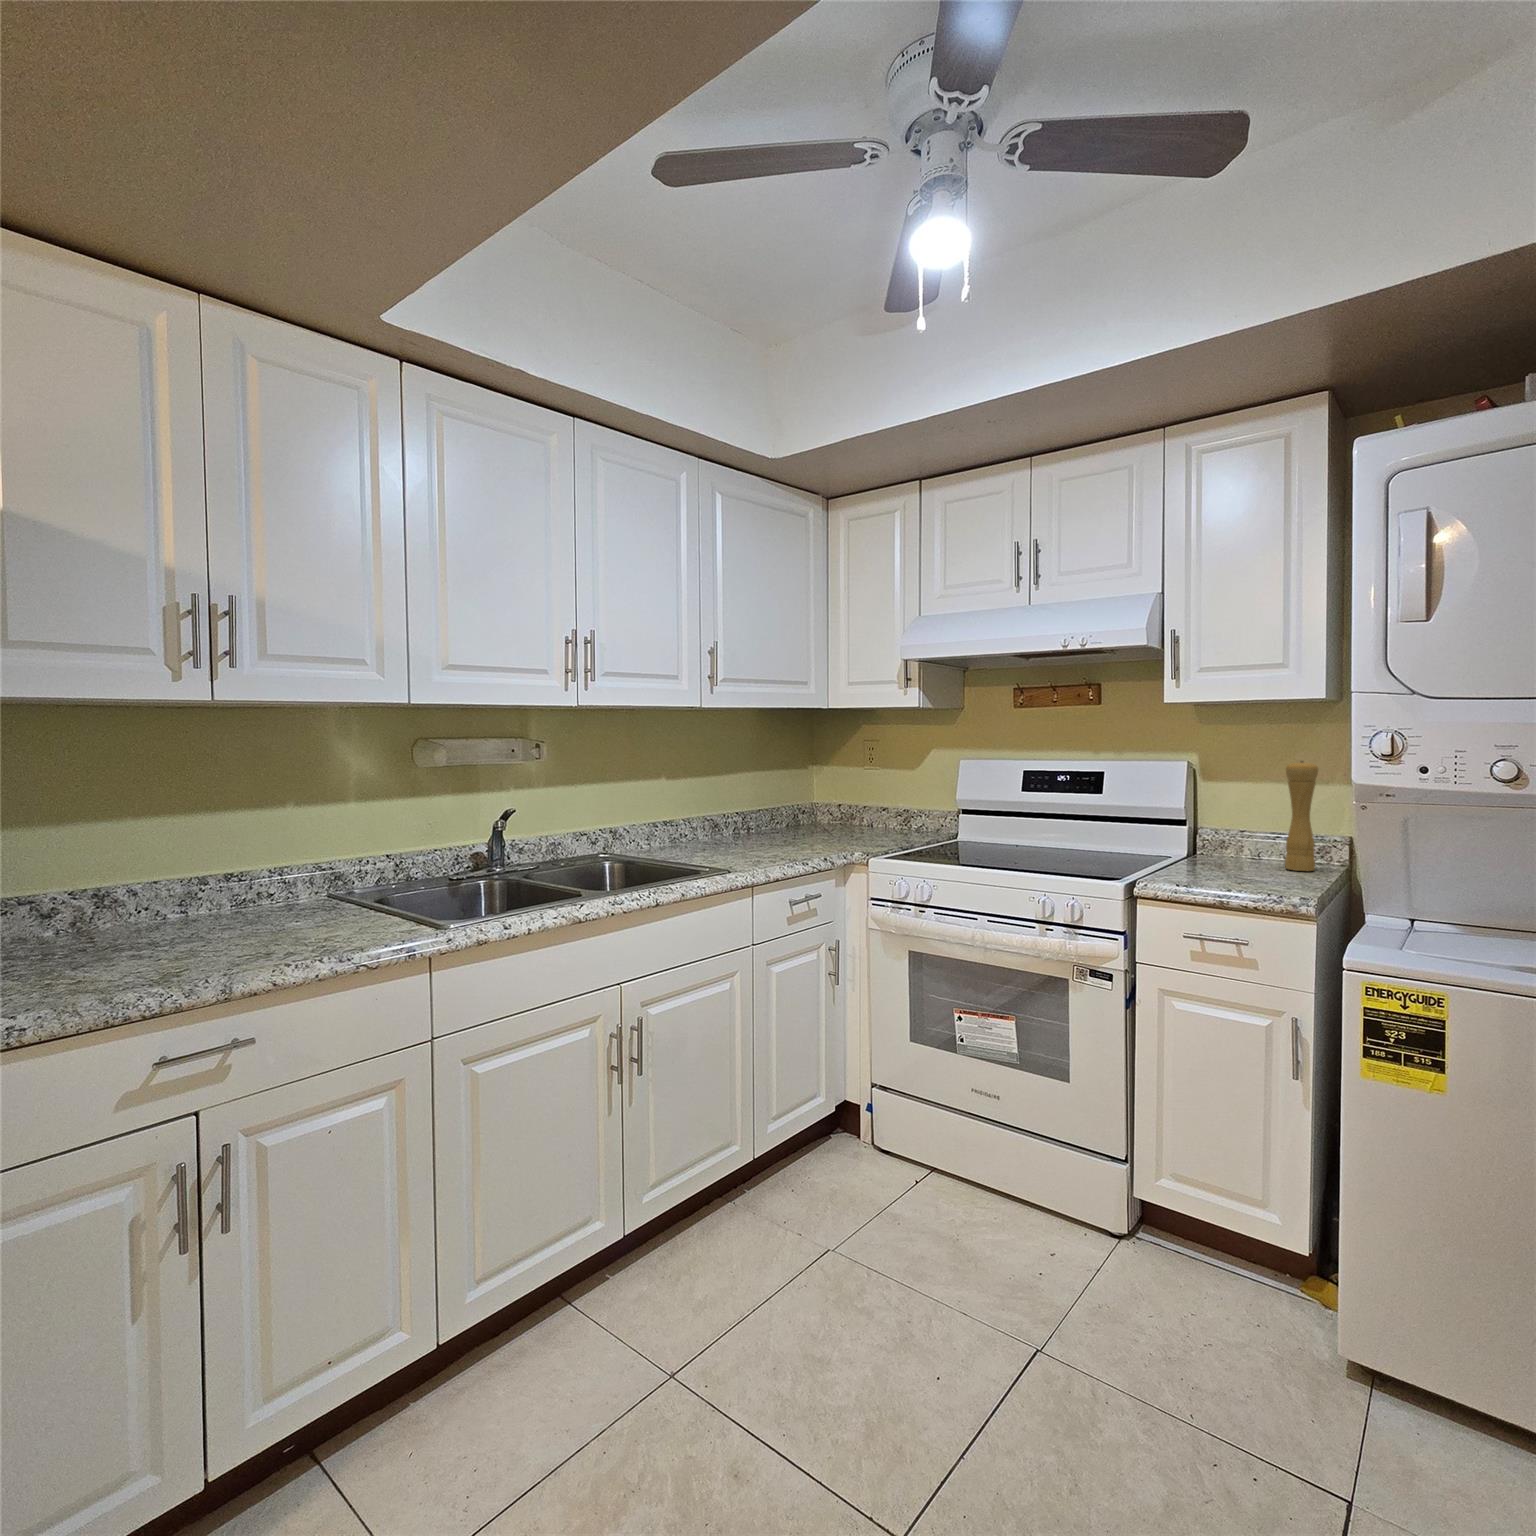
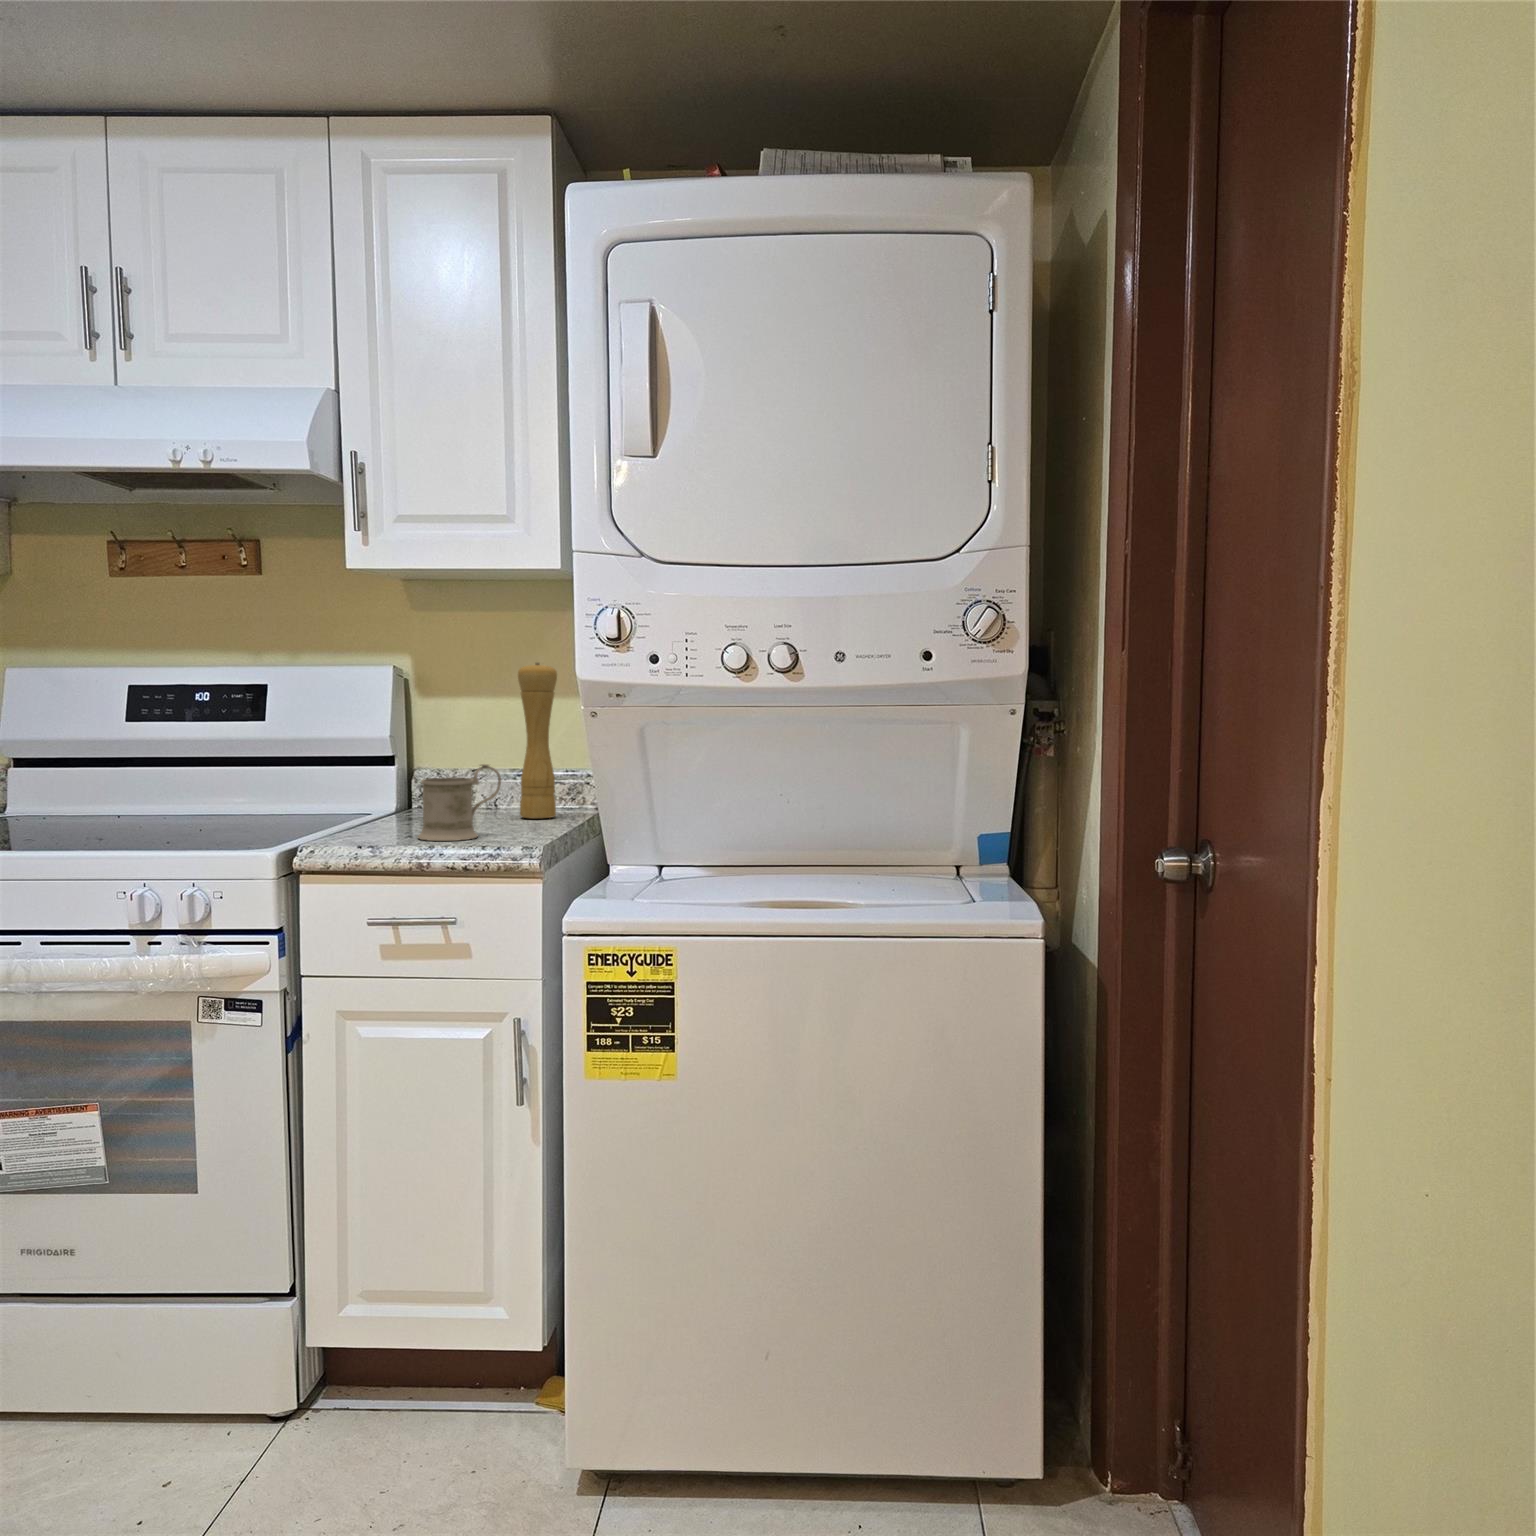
mug: none [1215,835,1278,887] -> present [418,764,501,841]

